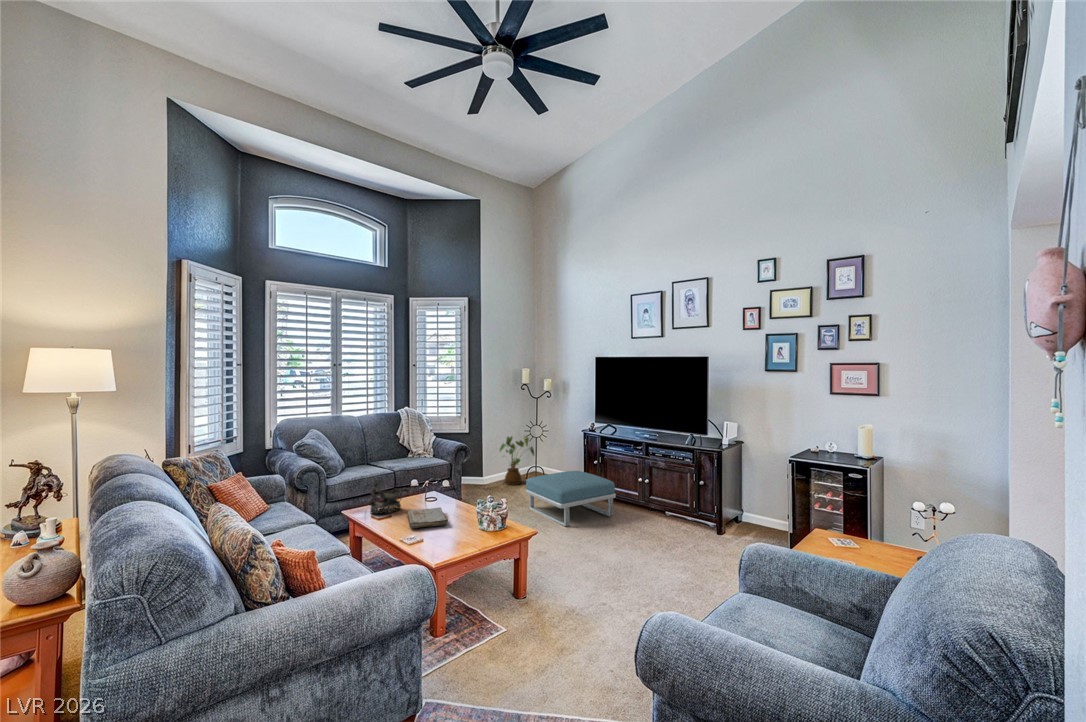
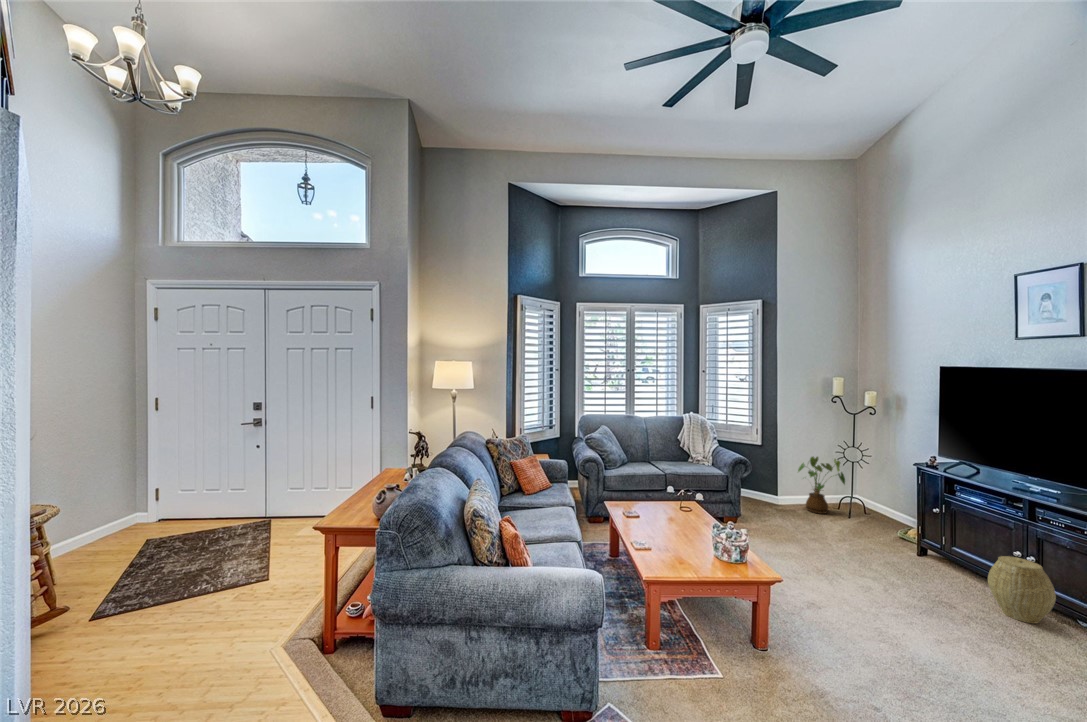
footstool: present [526,471,616,526] -> none [819,510,962,589]
decorative bowl: present [368,480,409,513] -> none [622,479,661,513]
woven basket: none [630,483,661,524] -> present [988,556,1056,623]
book: present [407,507,448,528] -> none [646,515,687,539]

